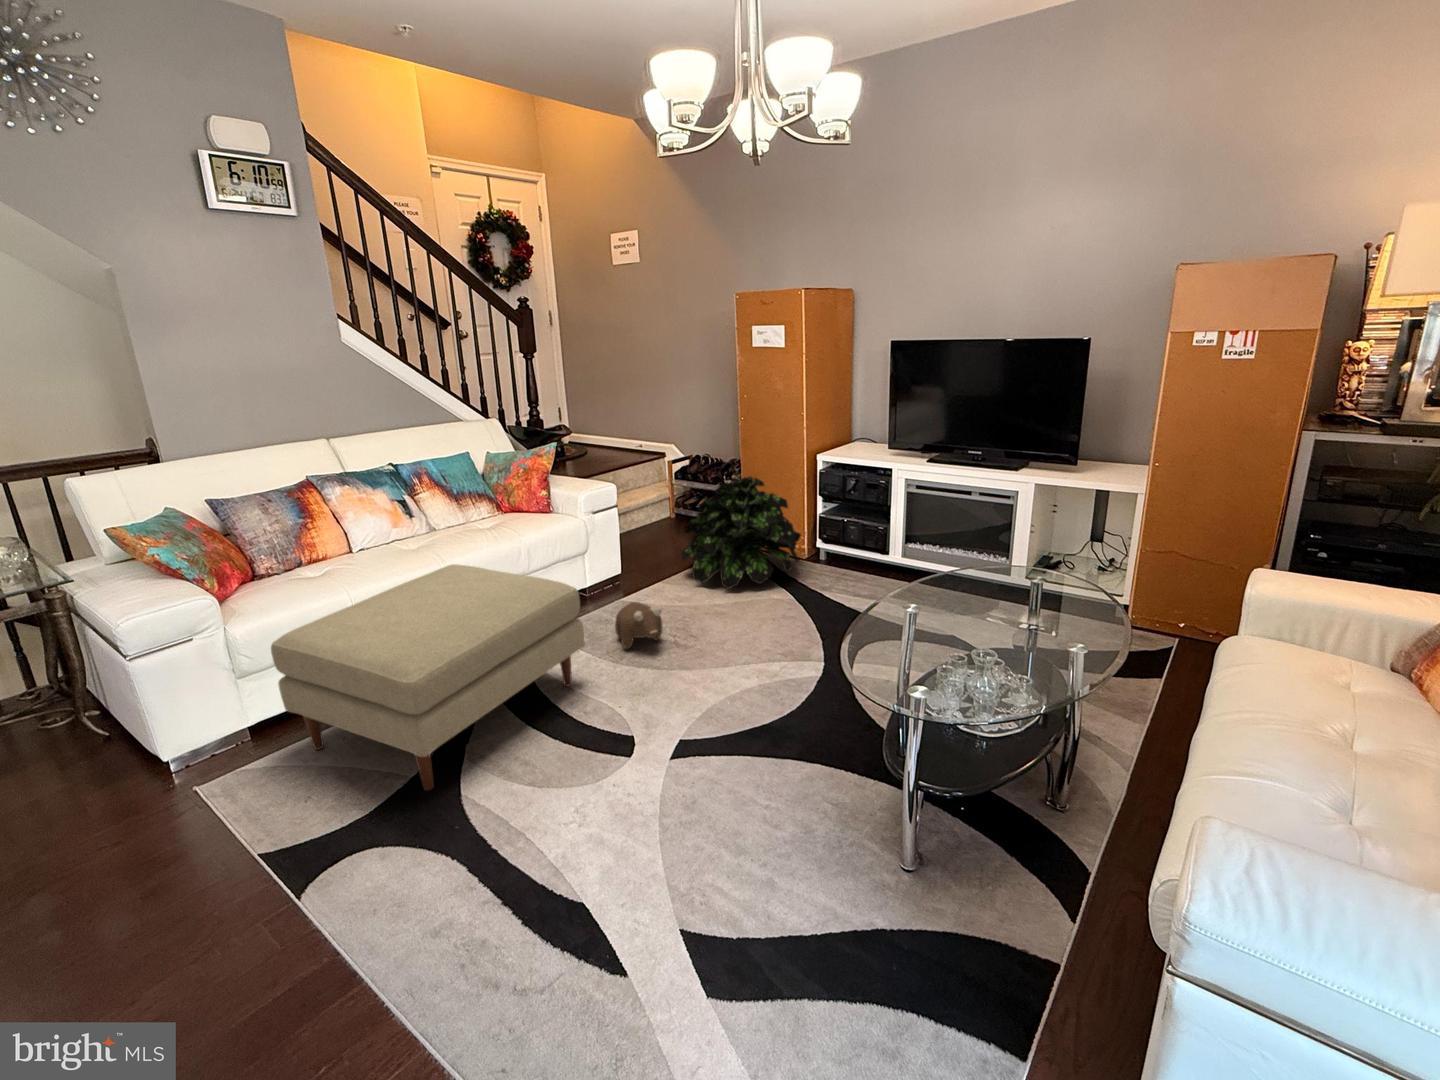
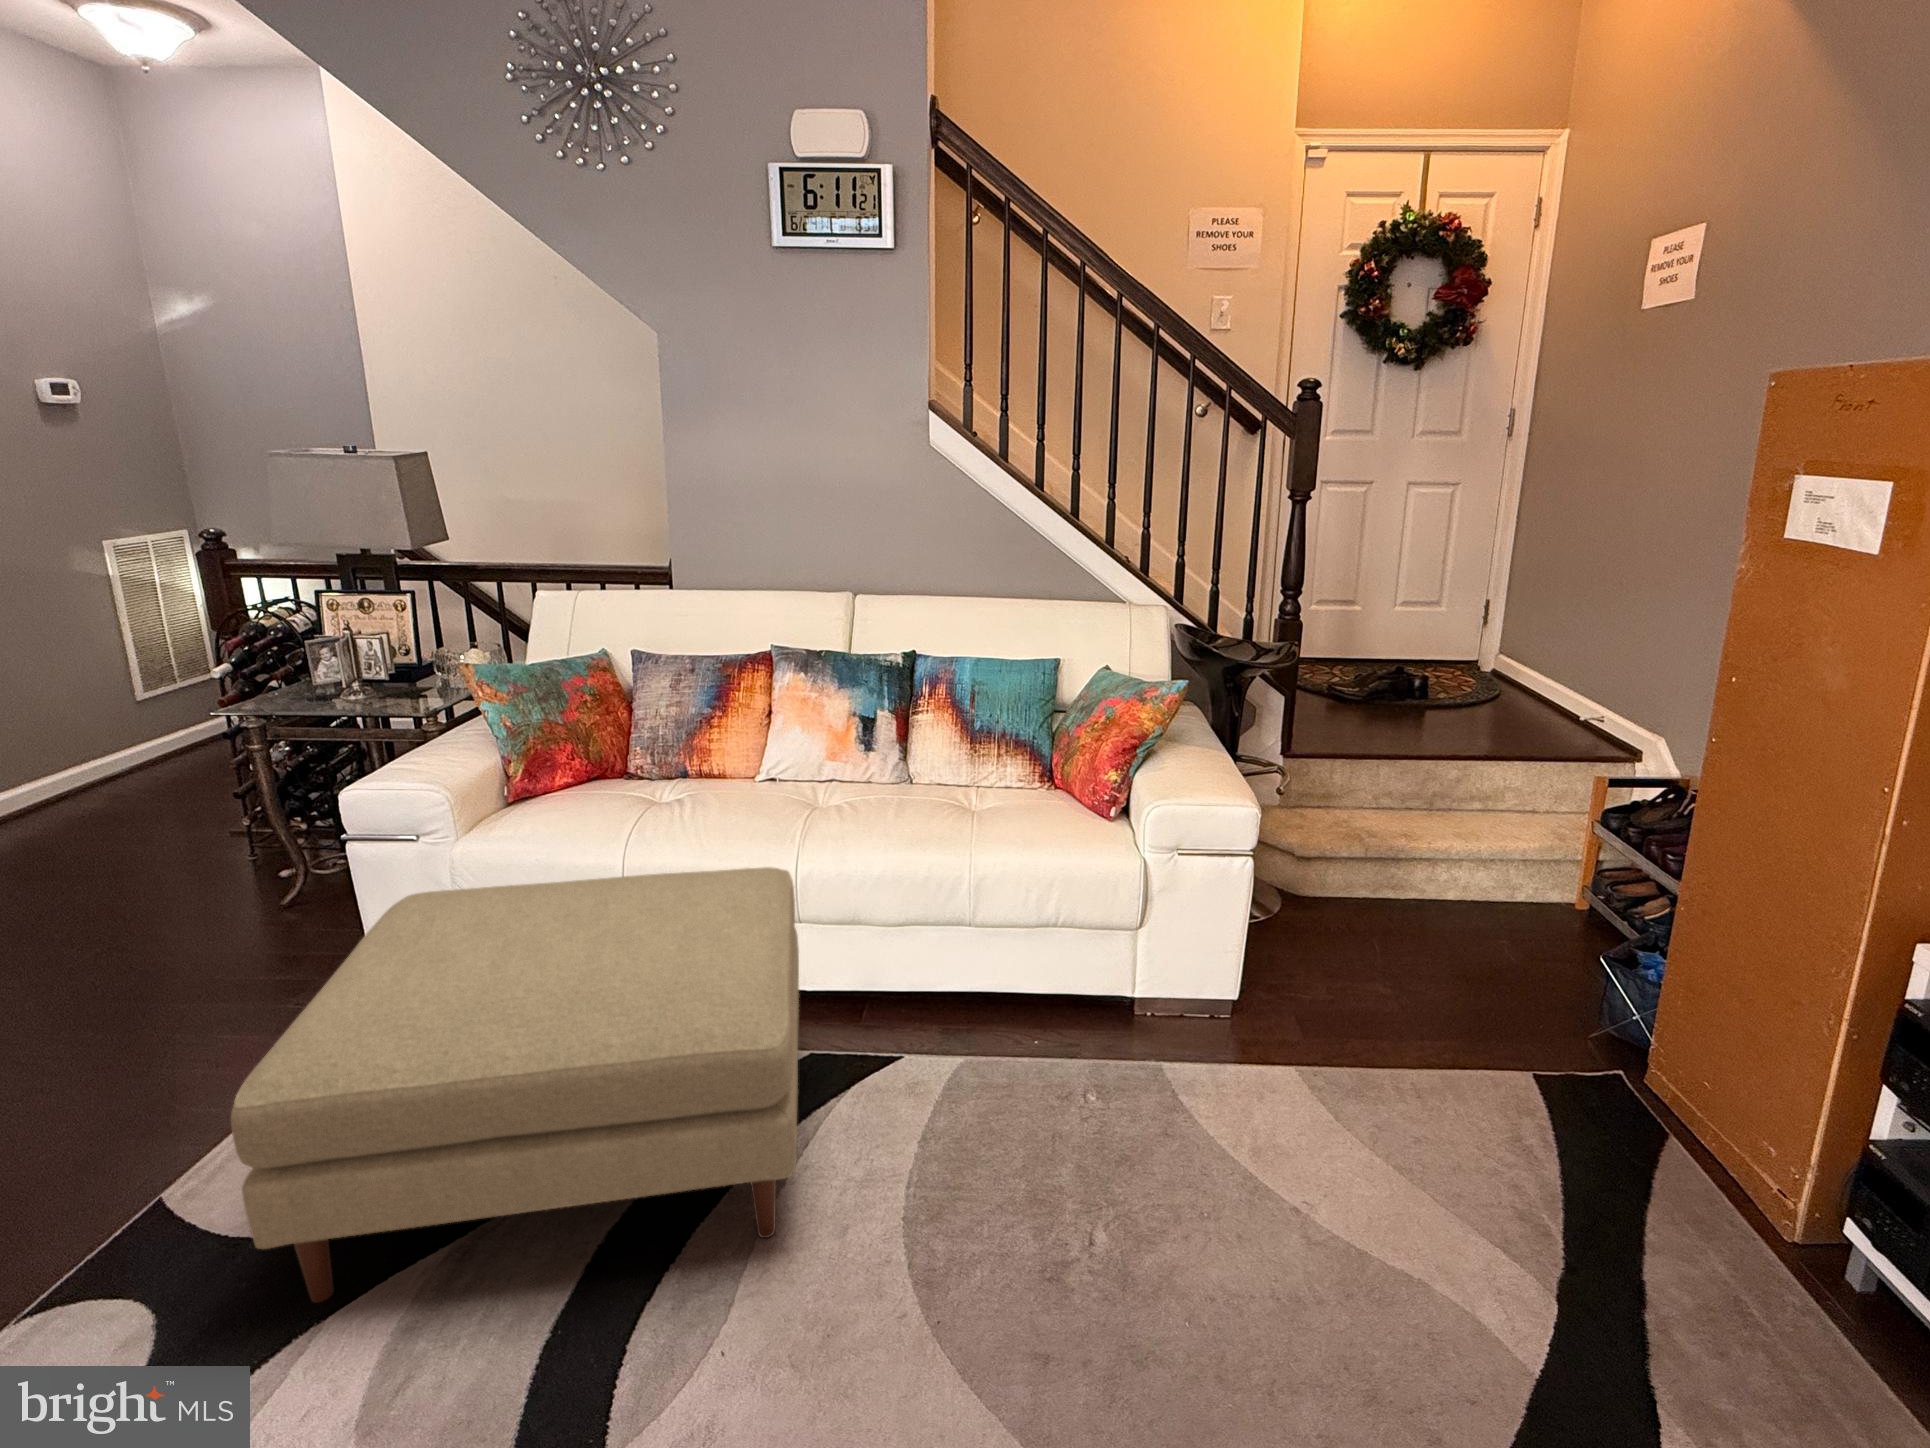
potted plant: present [682,477,801,589] -> none [1337,907,1768,1281]
plush toy: present [615,602,663,649] -> none [955,1115,1070,1247]

